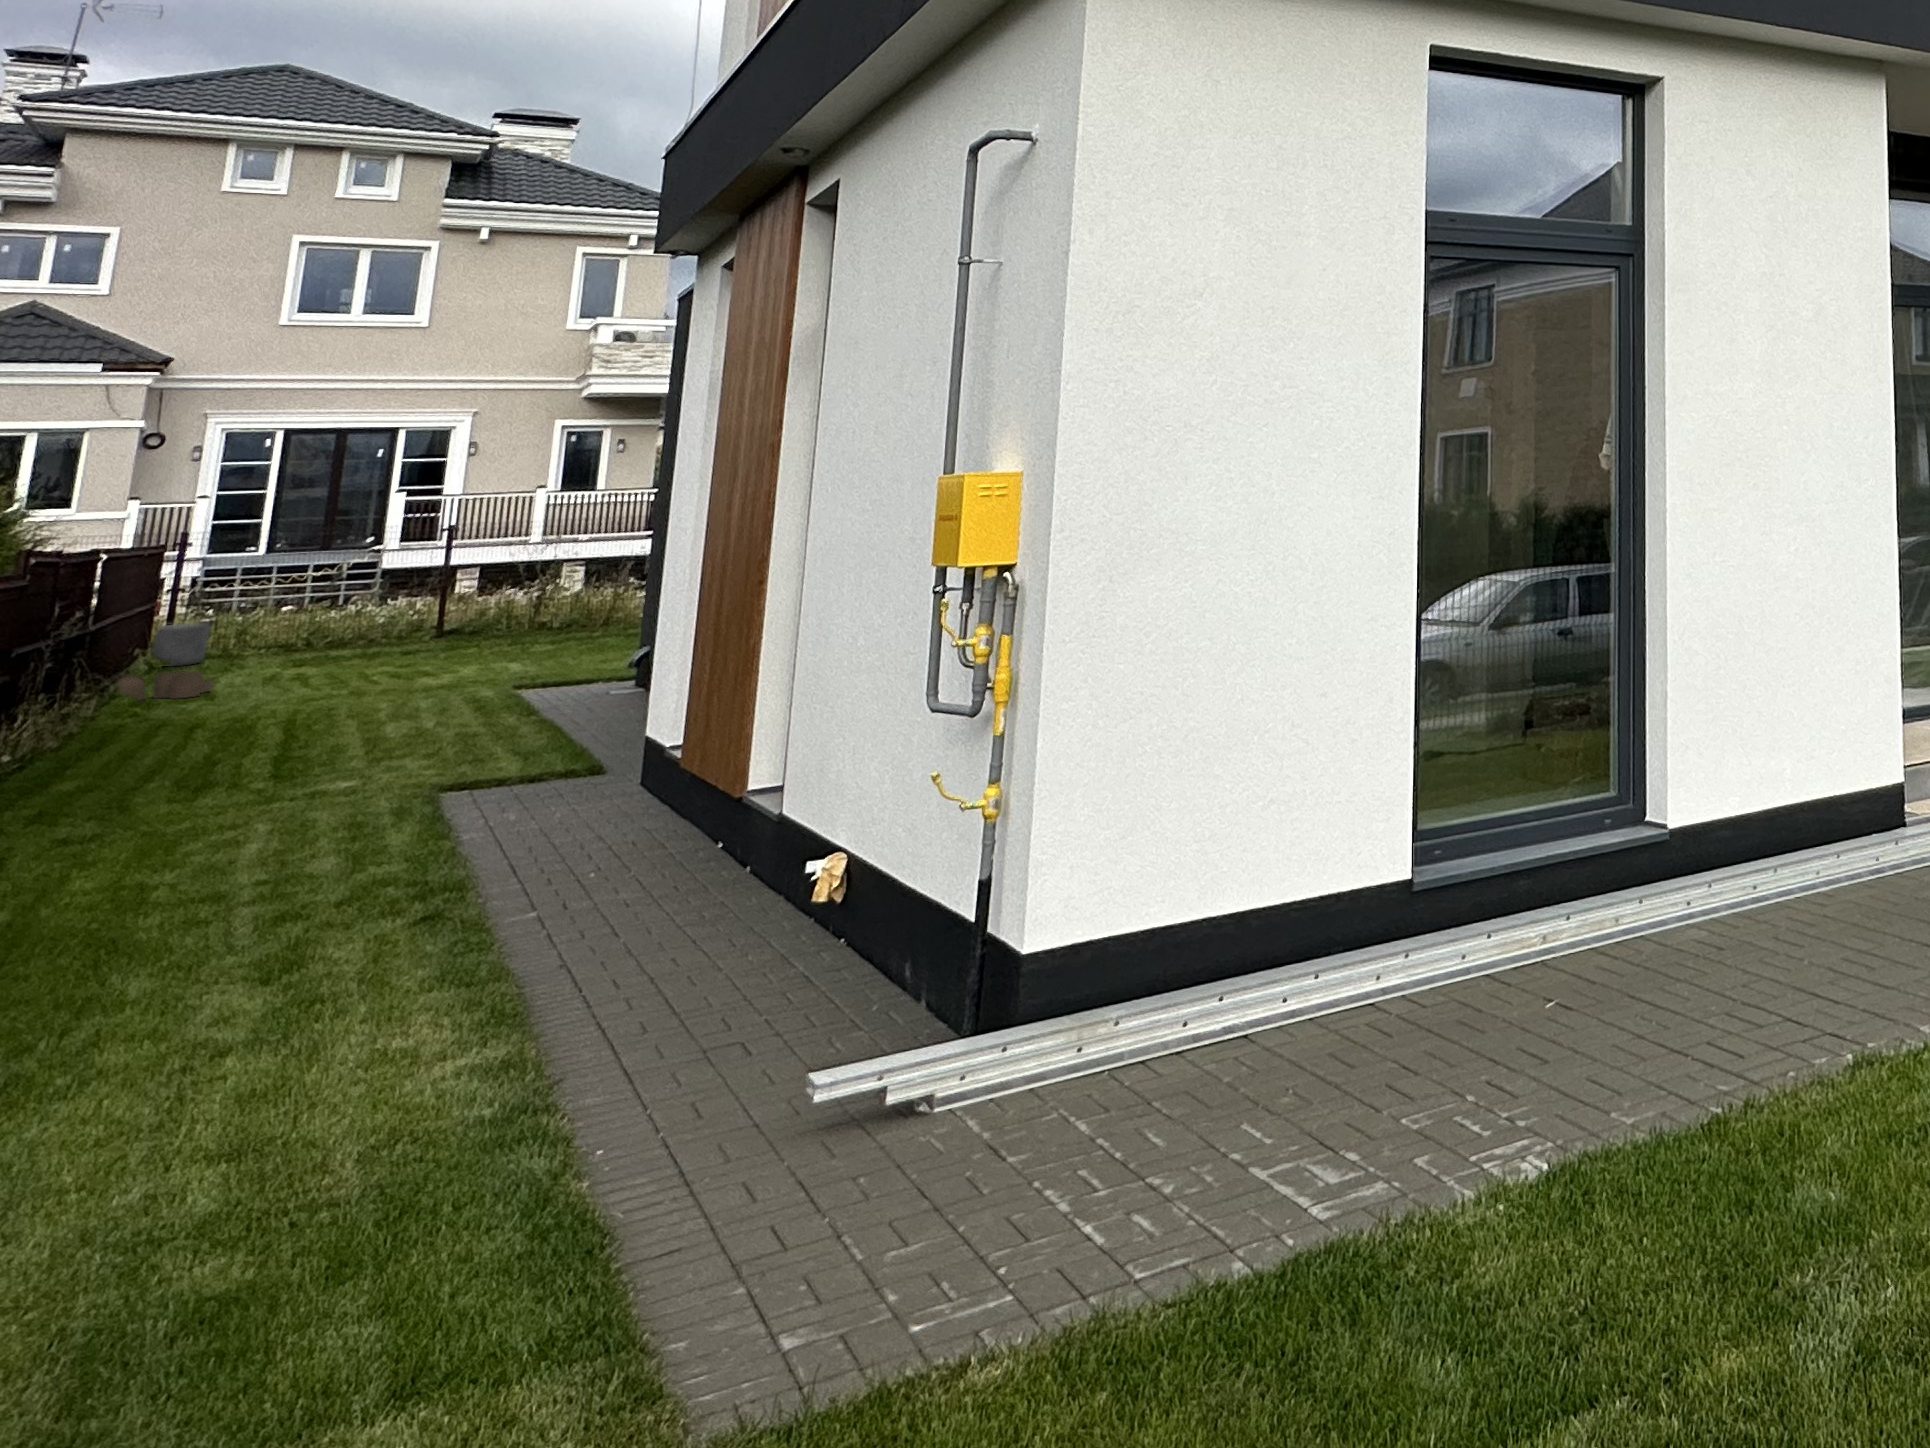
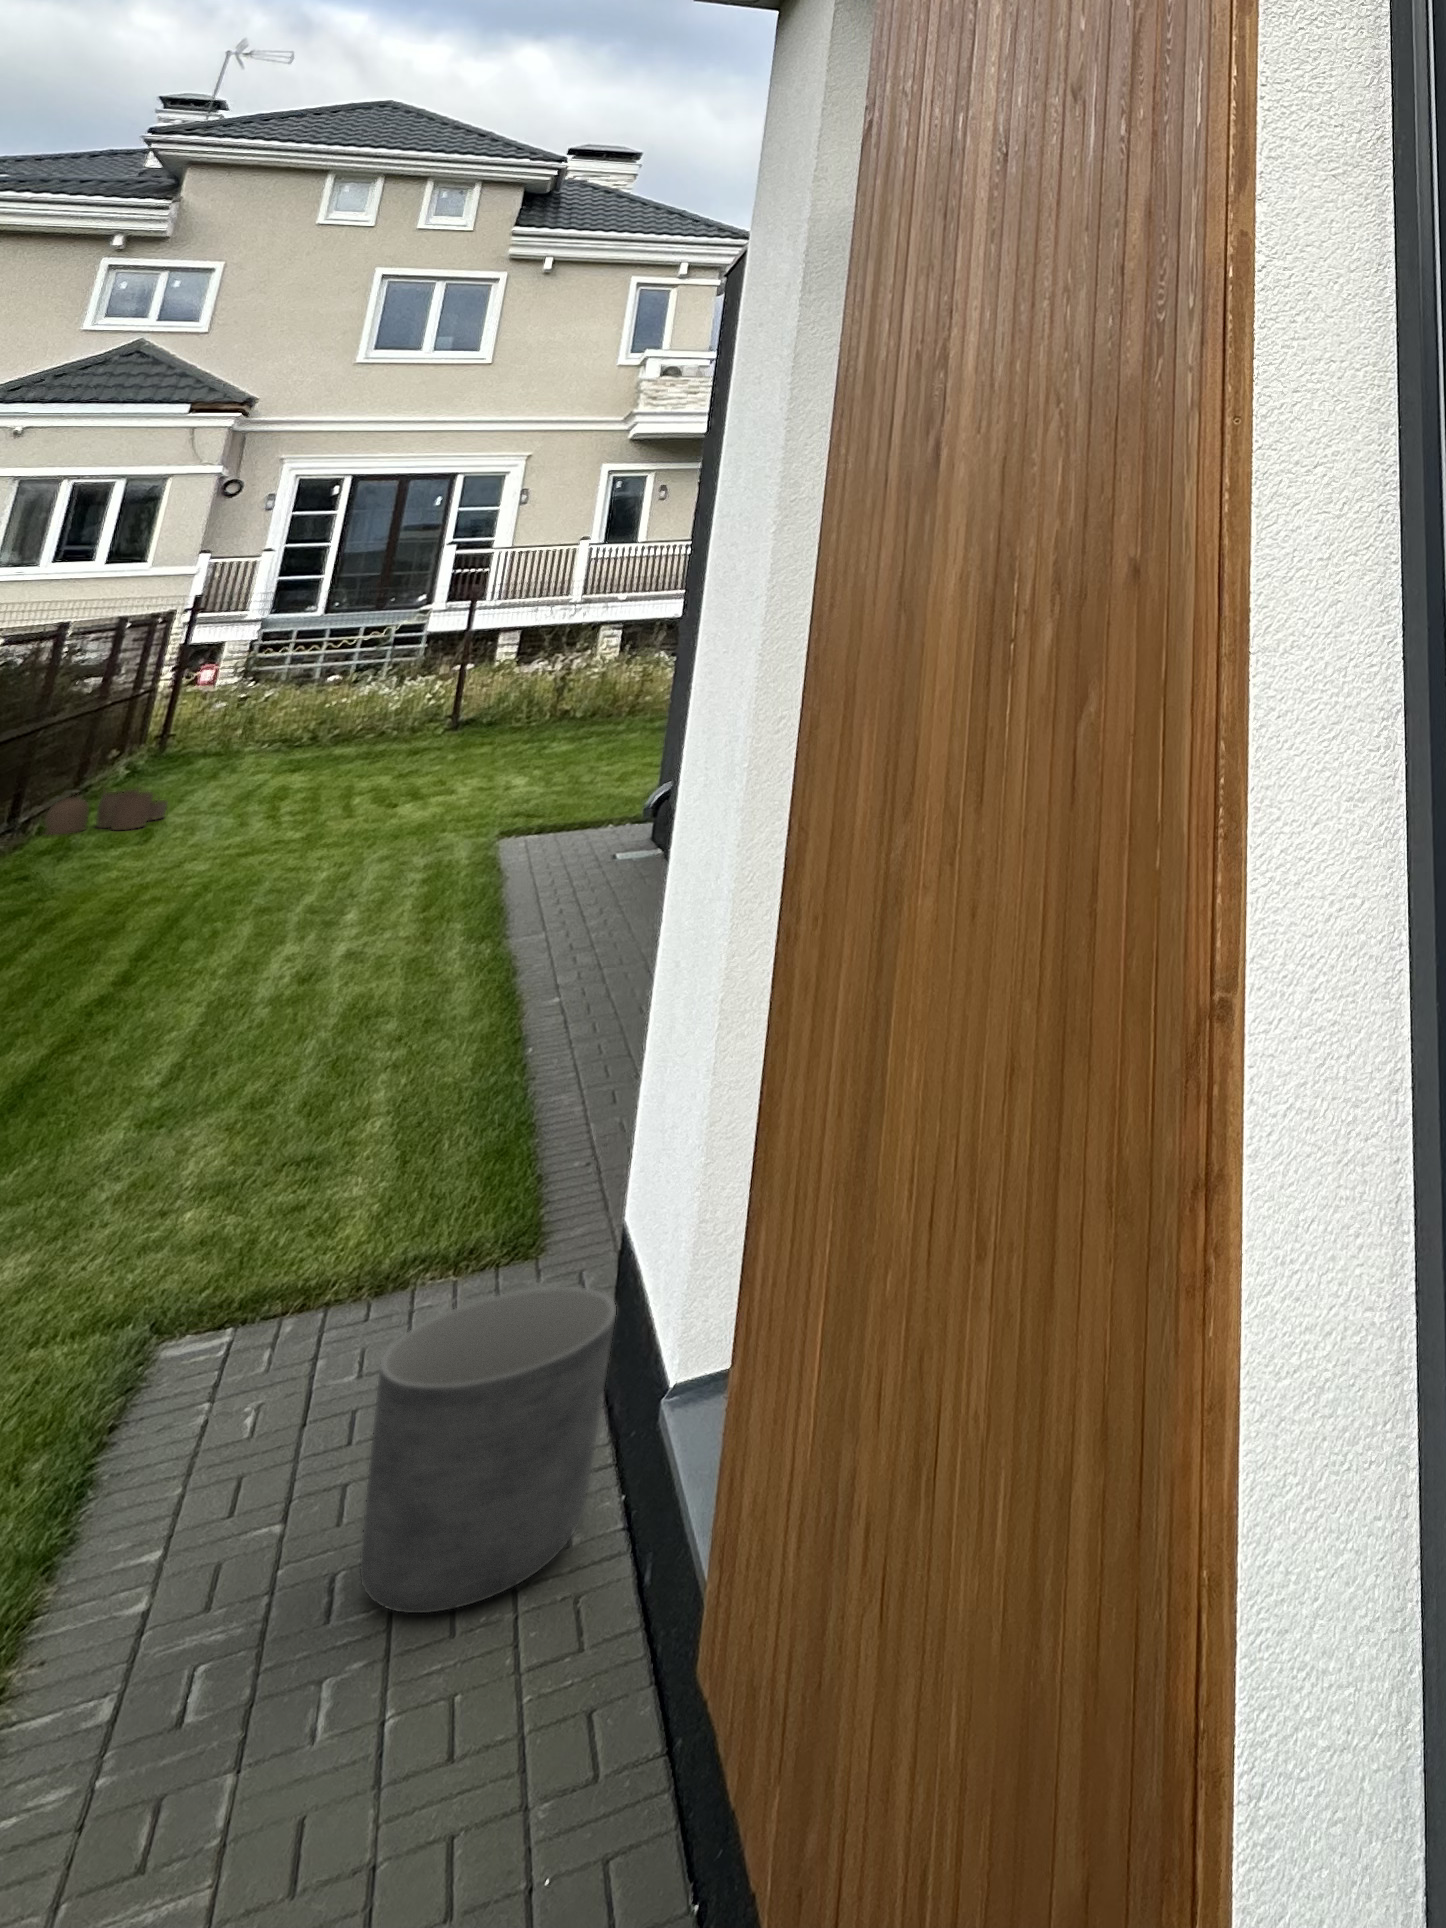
planter: present [153,623,210,666] -> present [360,1287,616,1613]

